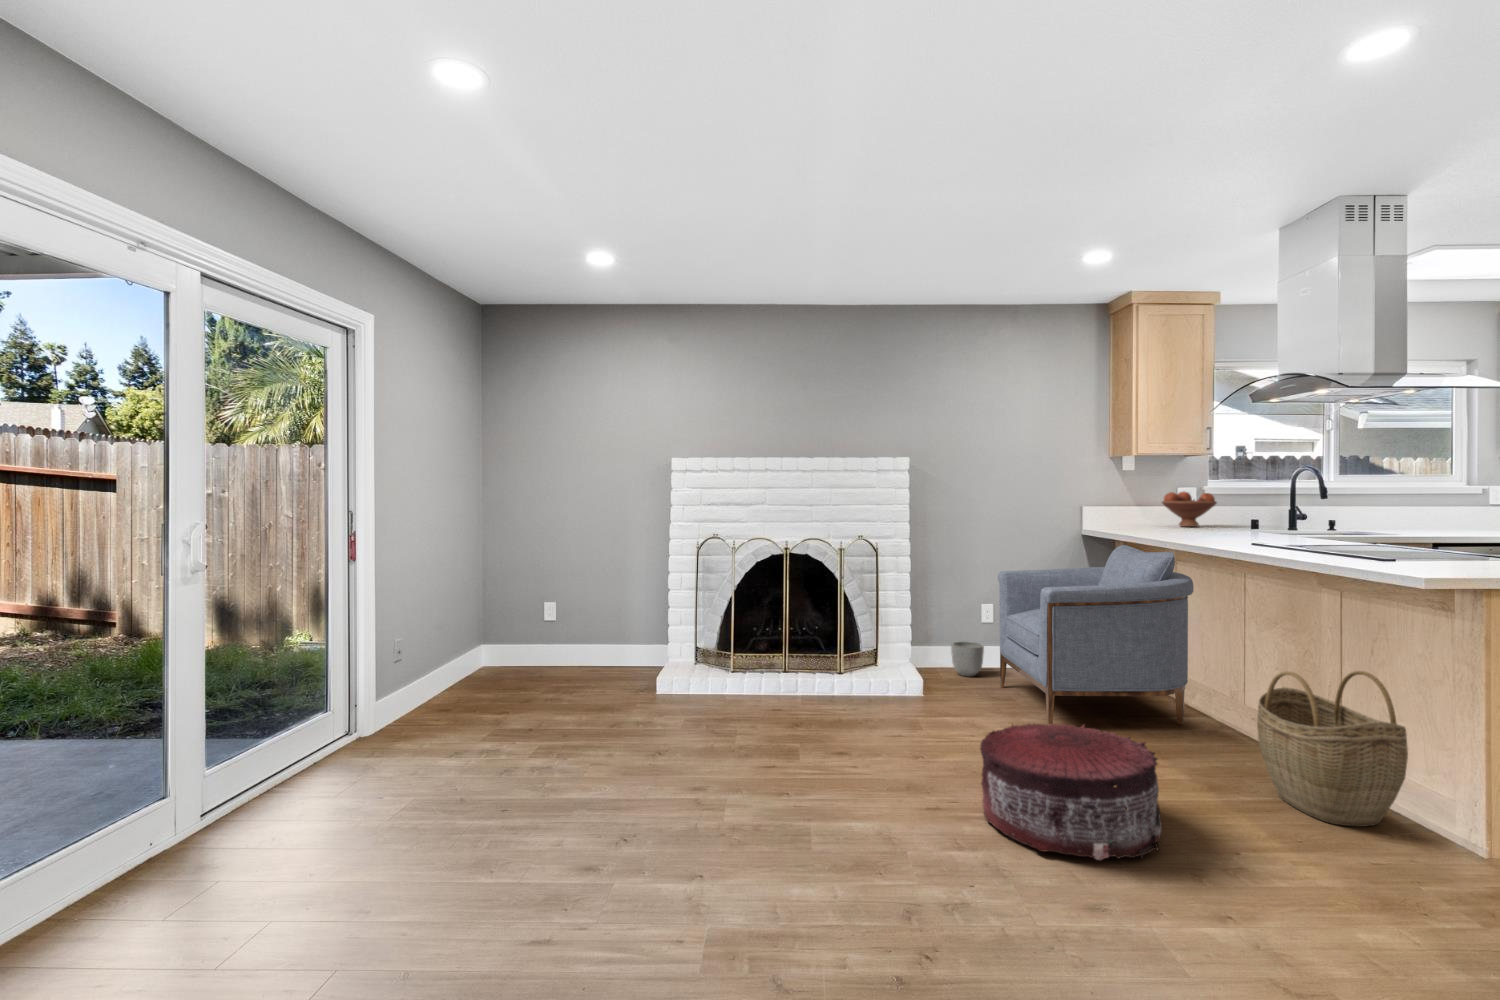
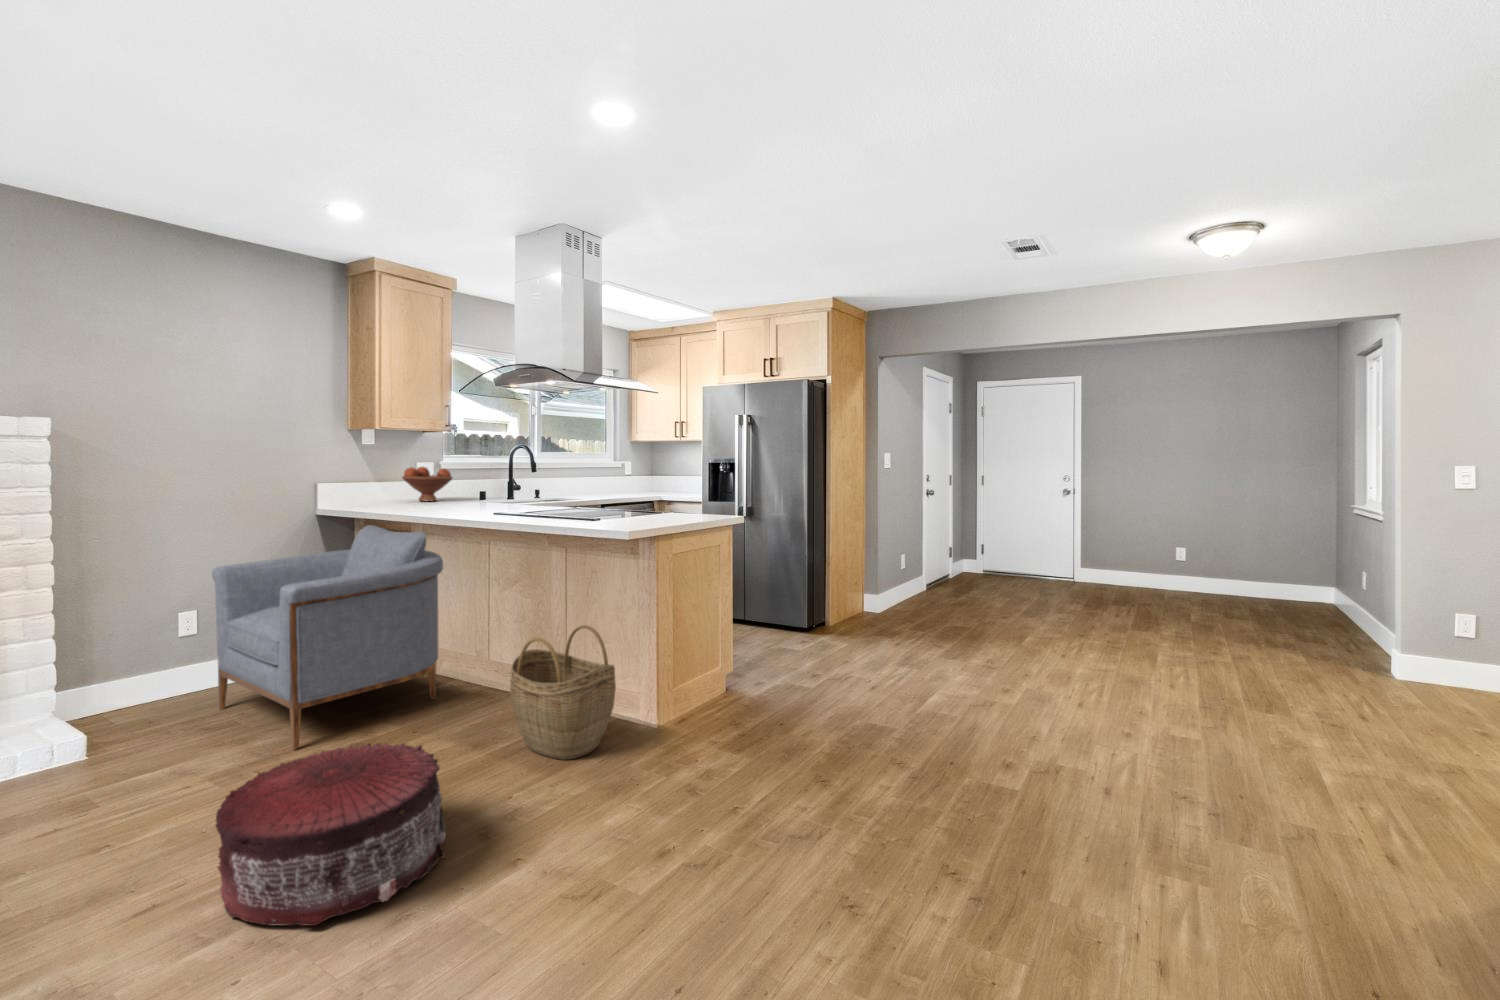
planter: present [951,641,984,677] -> none [138,659,191,707]

